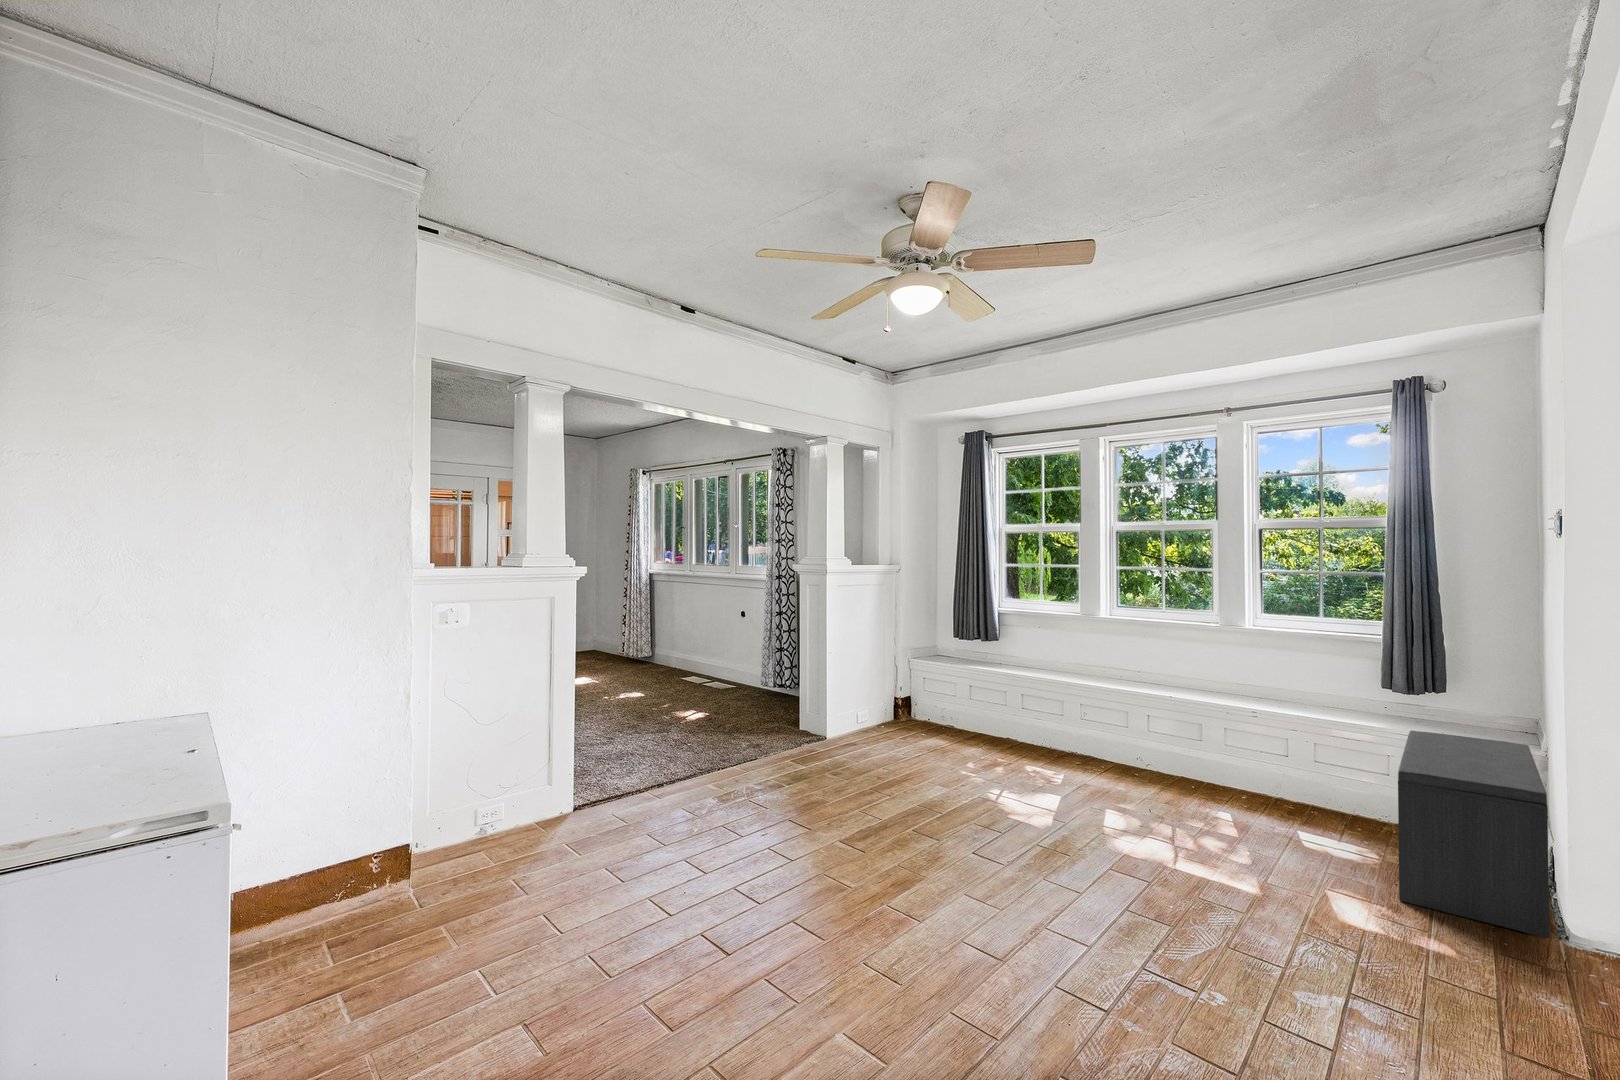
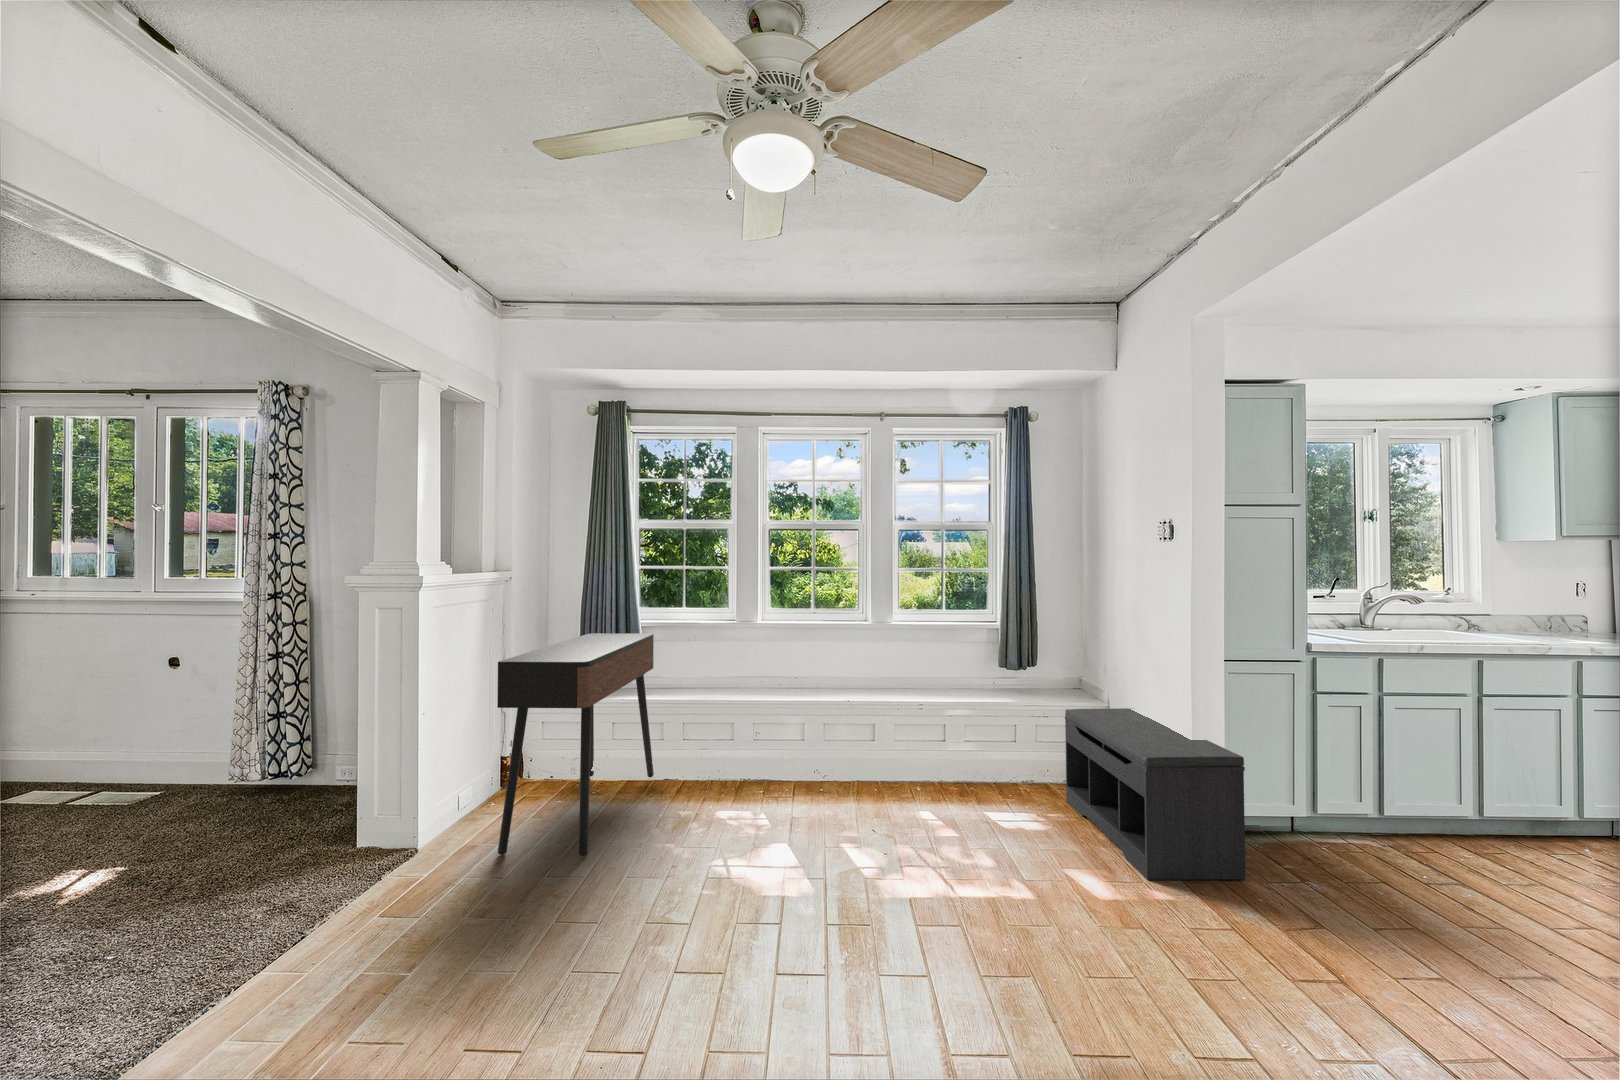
console table: none [863,614,1001,762] -> present [497,633,654,856]

